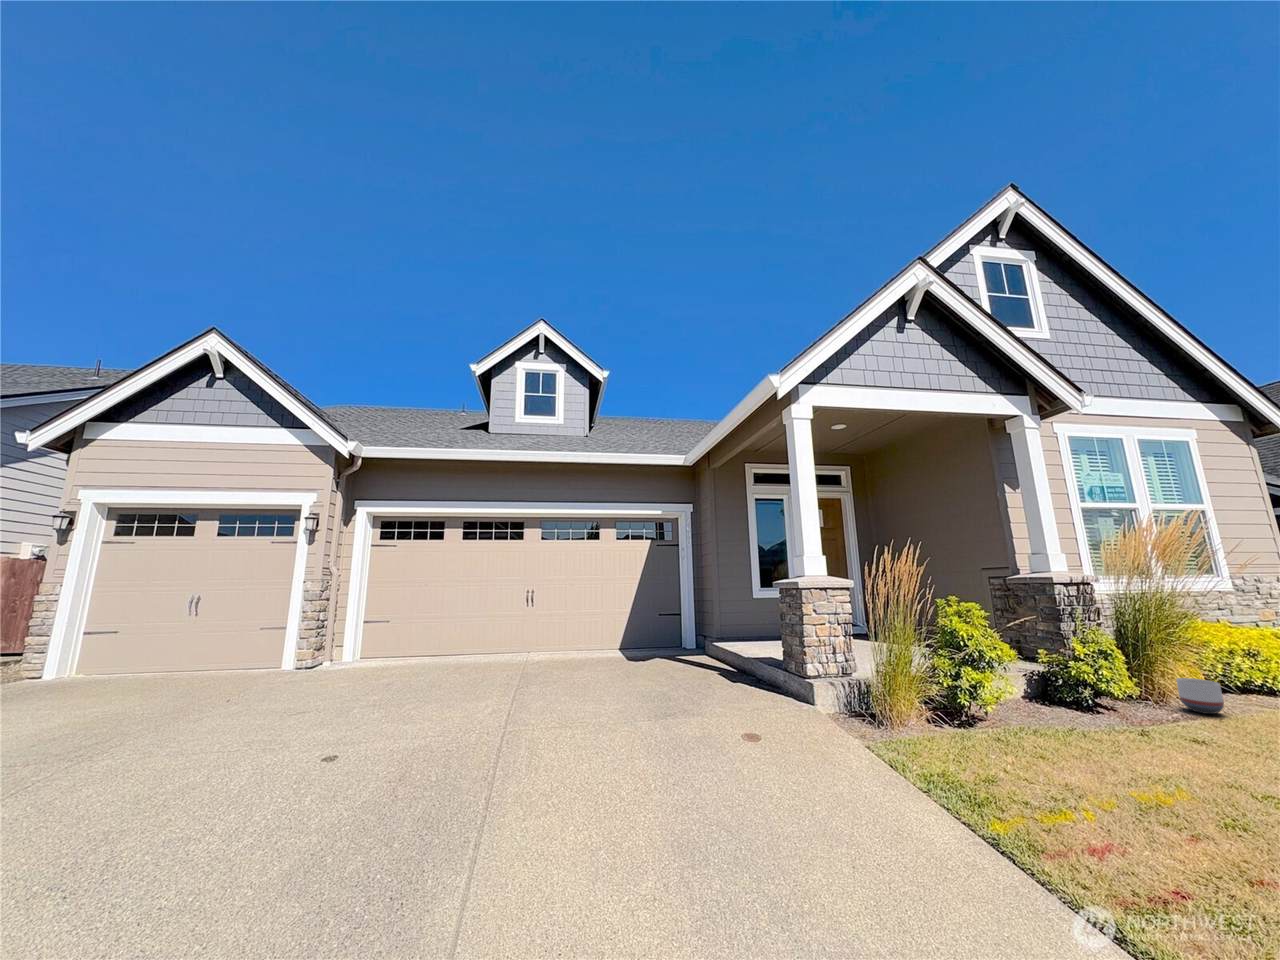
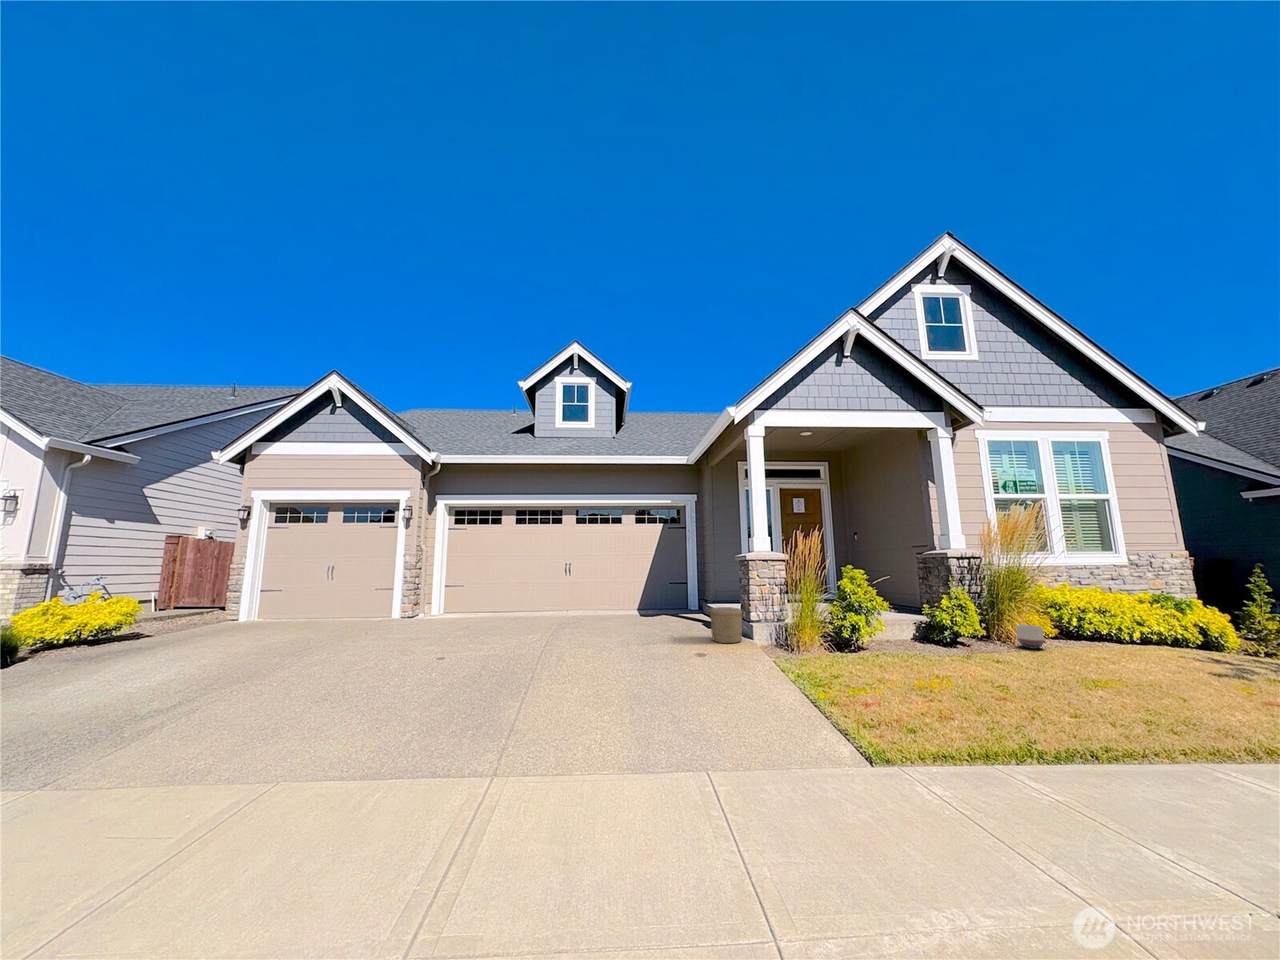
woven basket: none [746,656,795,713] -> present [710,607,742,643]

